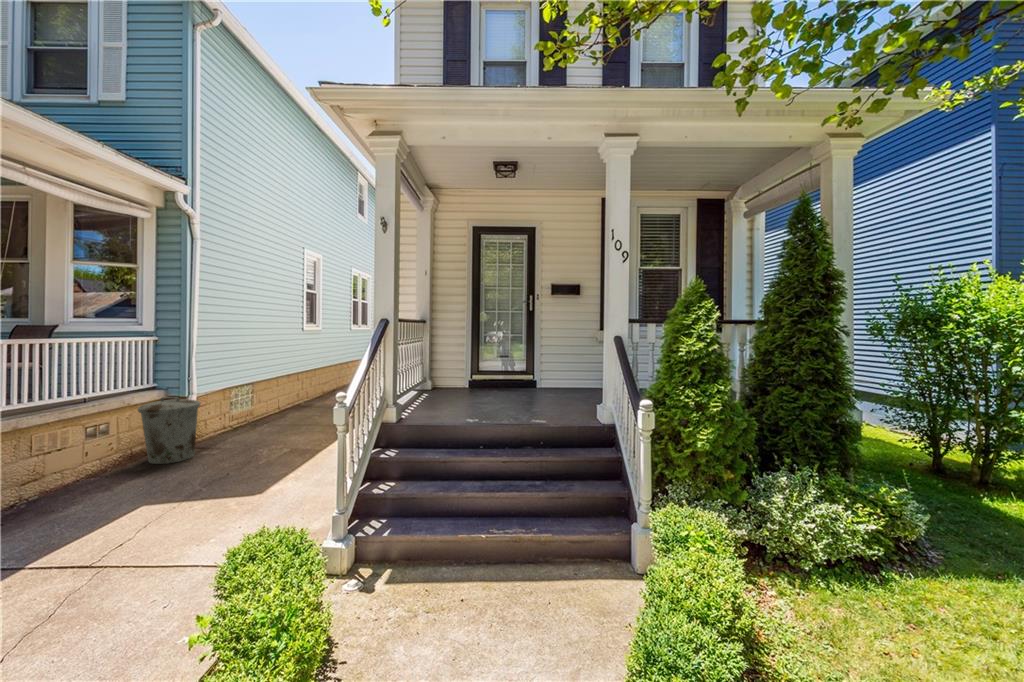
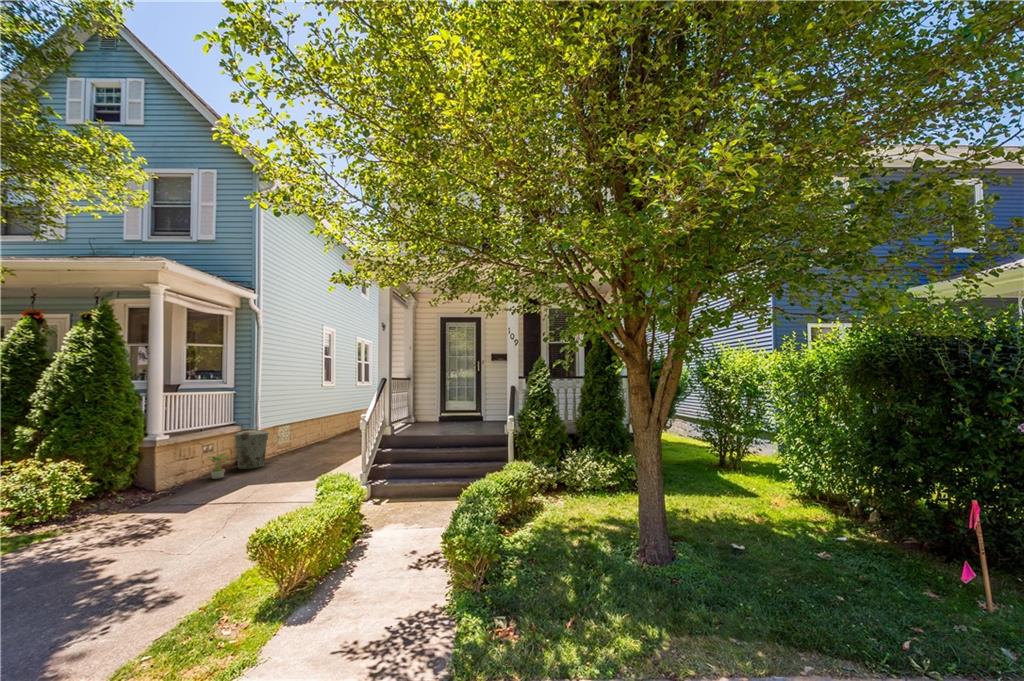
potted plant: none [71,444,125,489] -> present [209,454,230,479]

